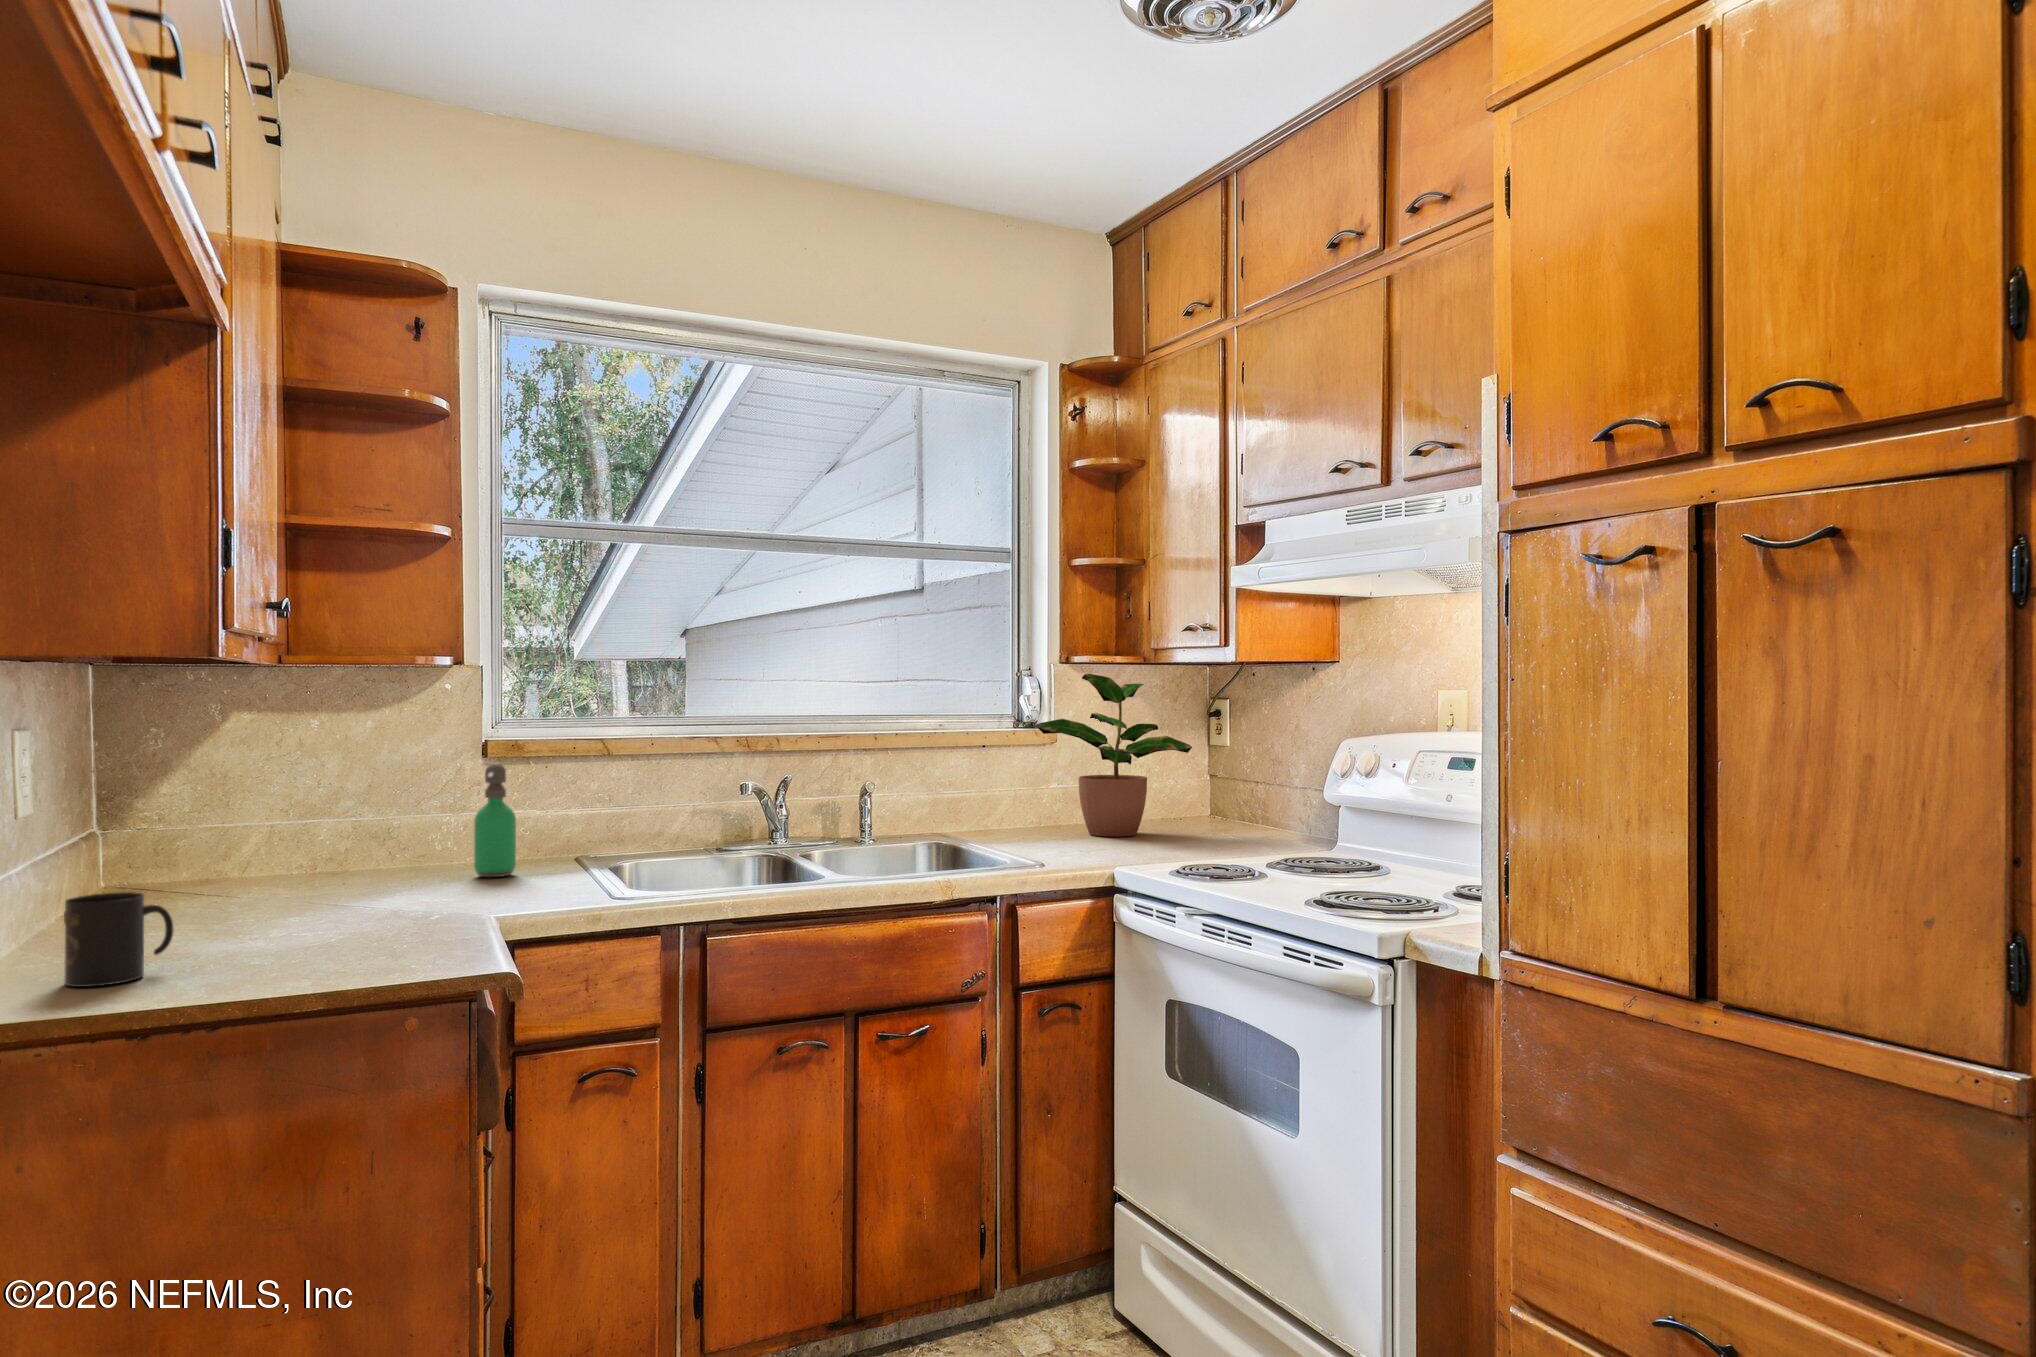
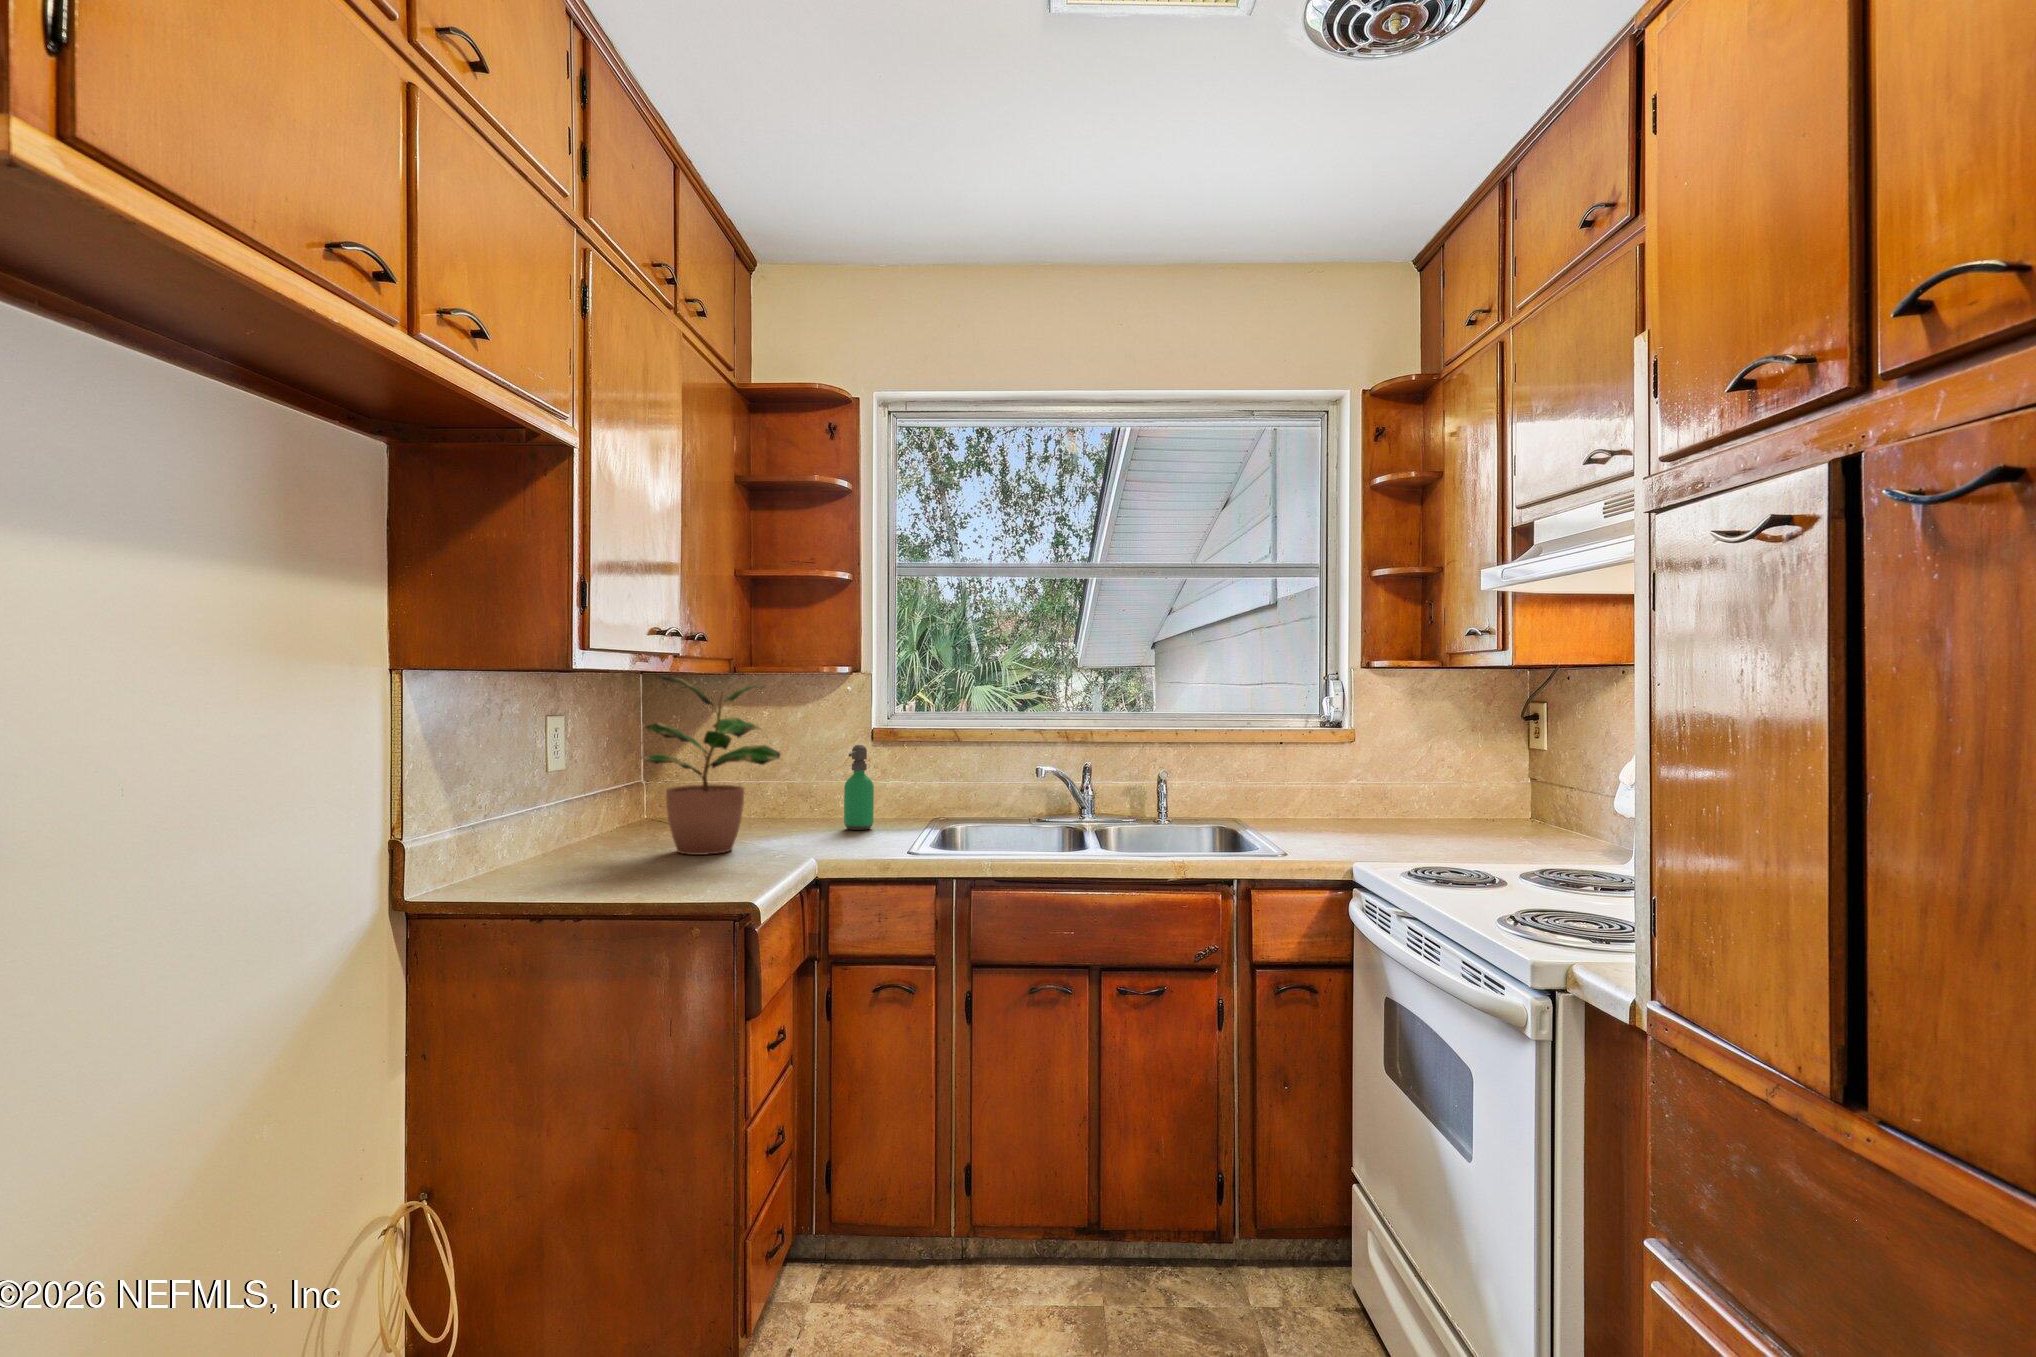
potted plant: present [1036,674,1192,836] -> present [642,676,780,855]
mug: present [64,892,174,987] -> none [505,824,573,885]

